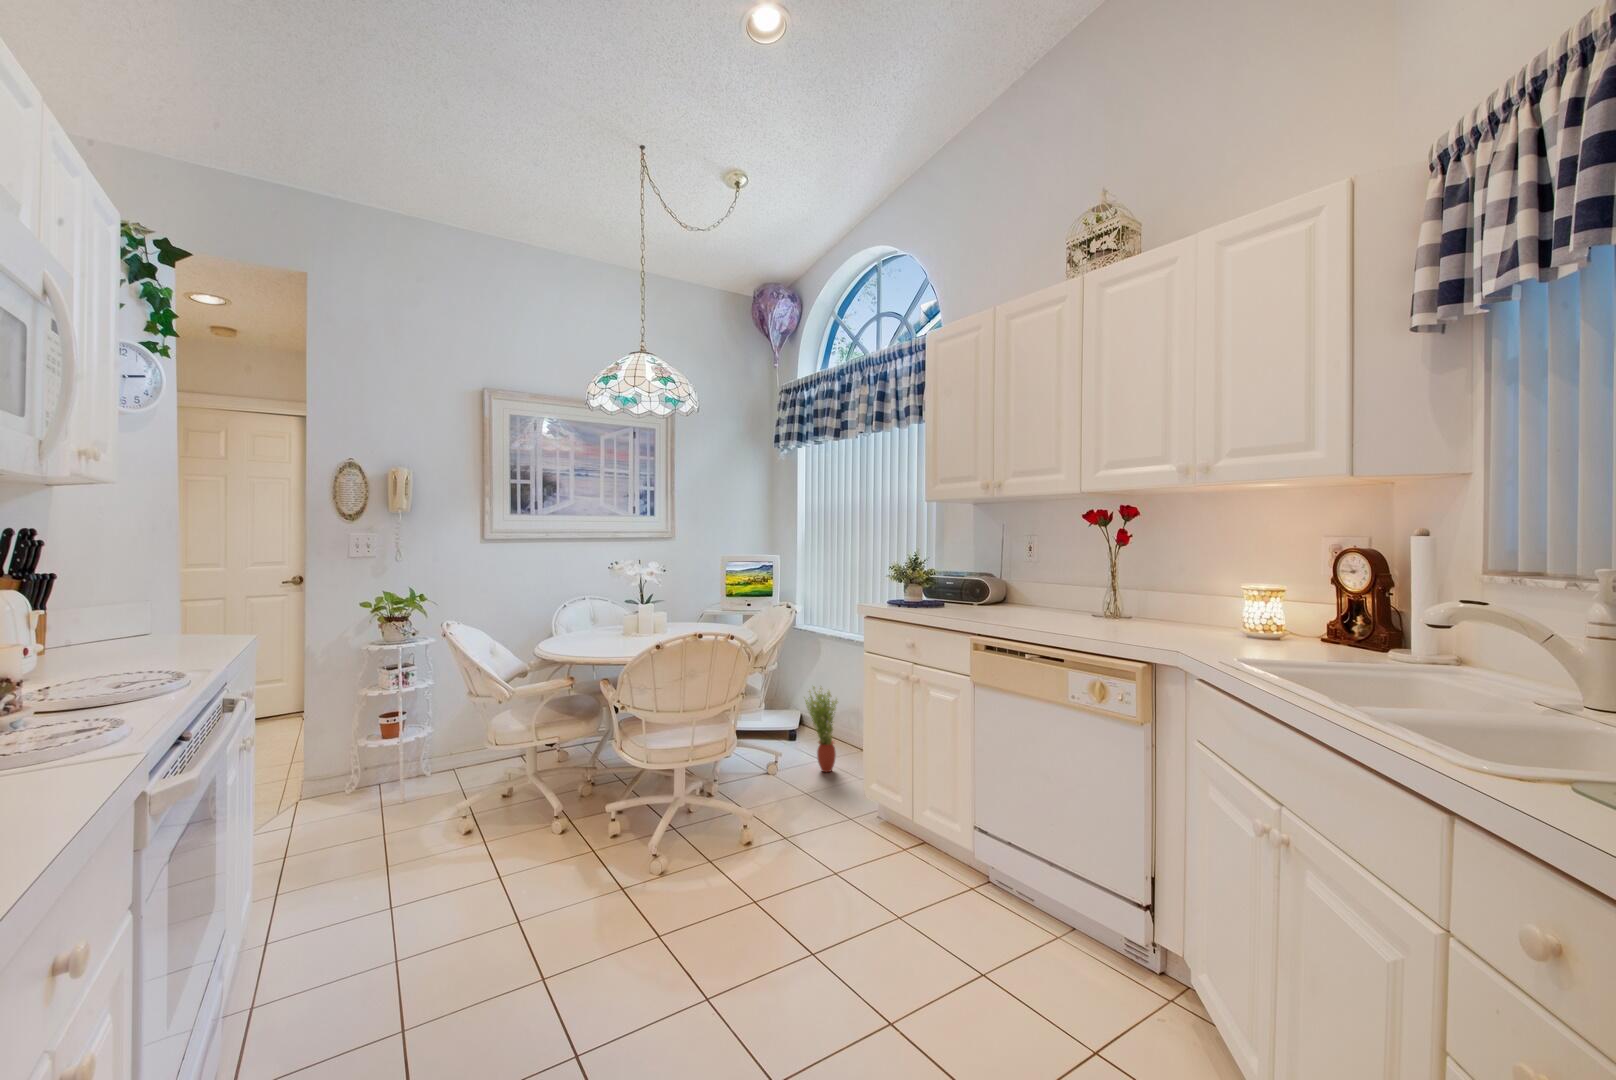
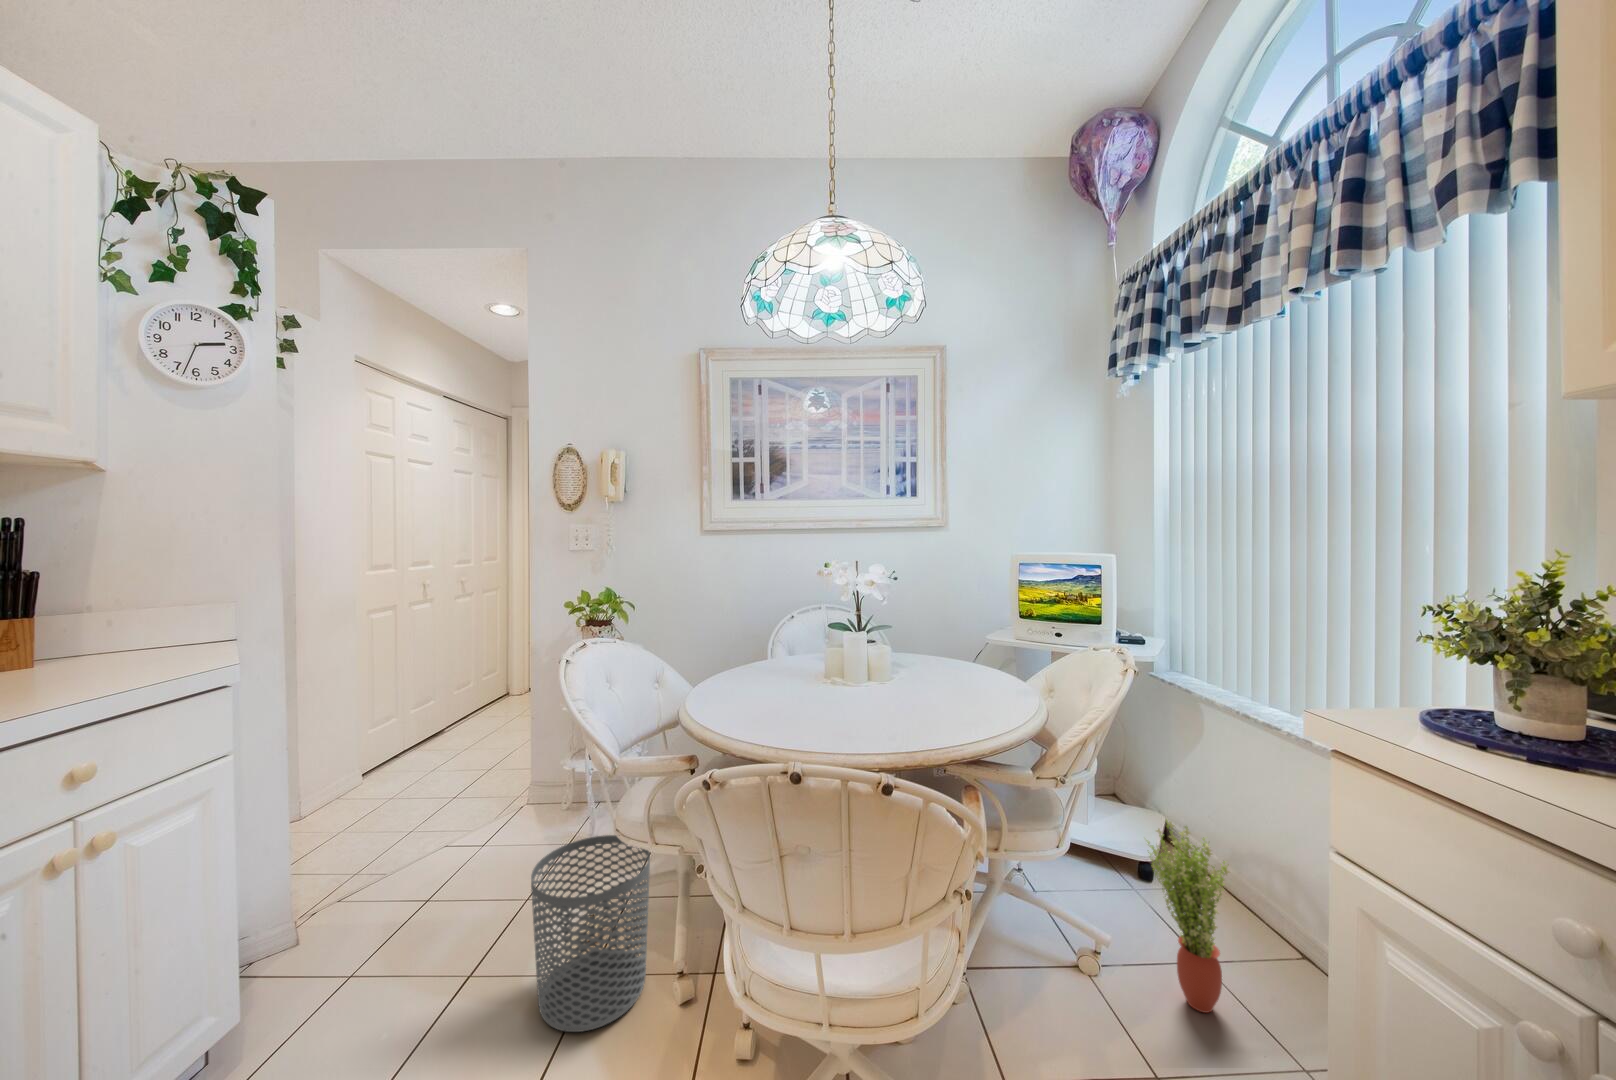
waste bin: none [453,750,536,864] -> present [531,835,650,1032]

